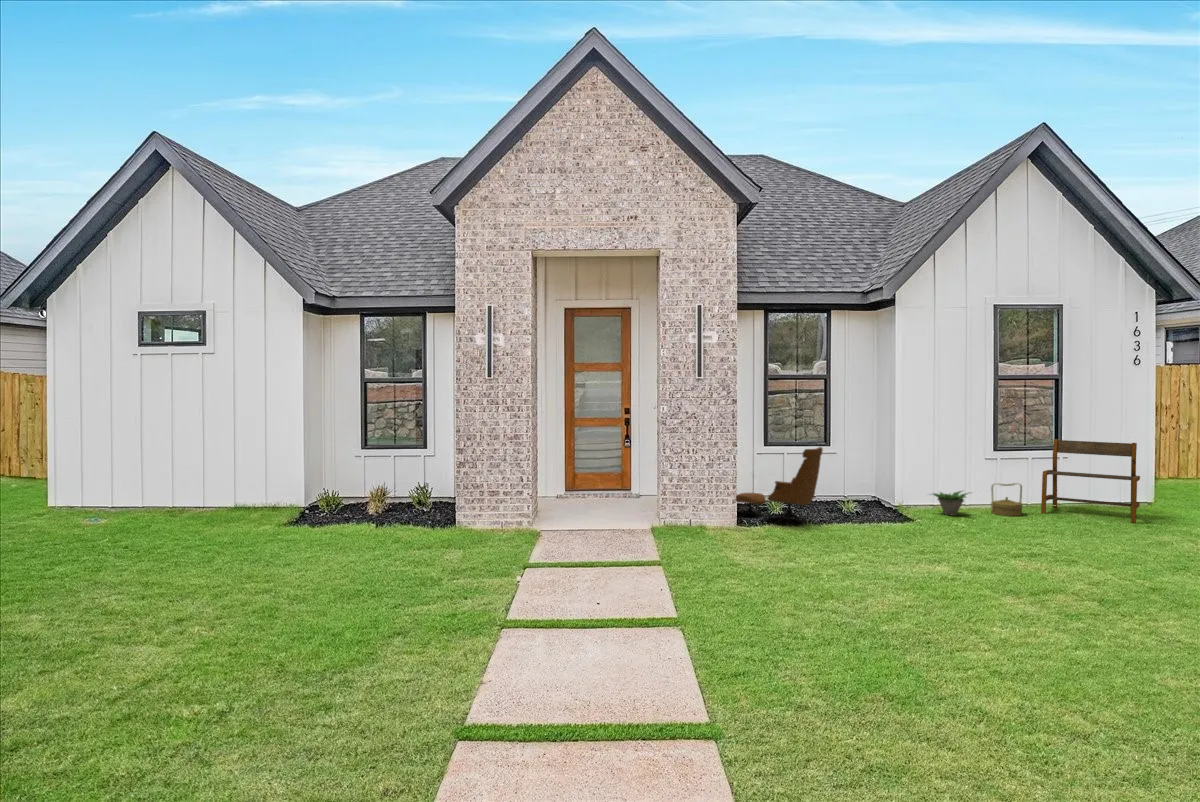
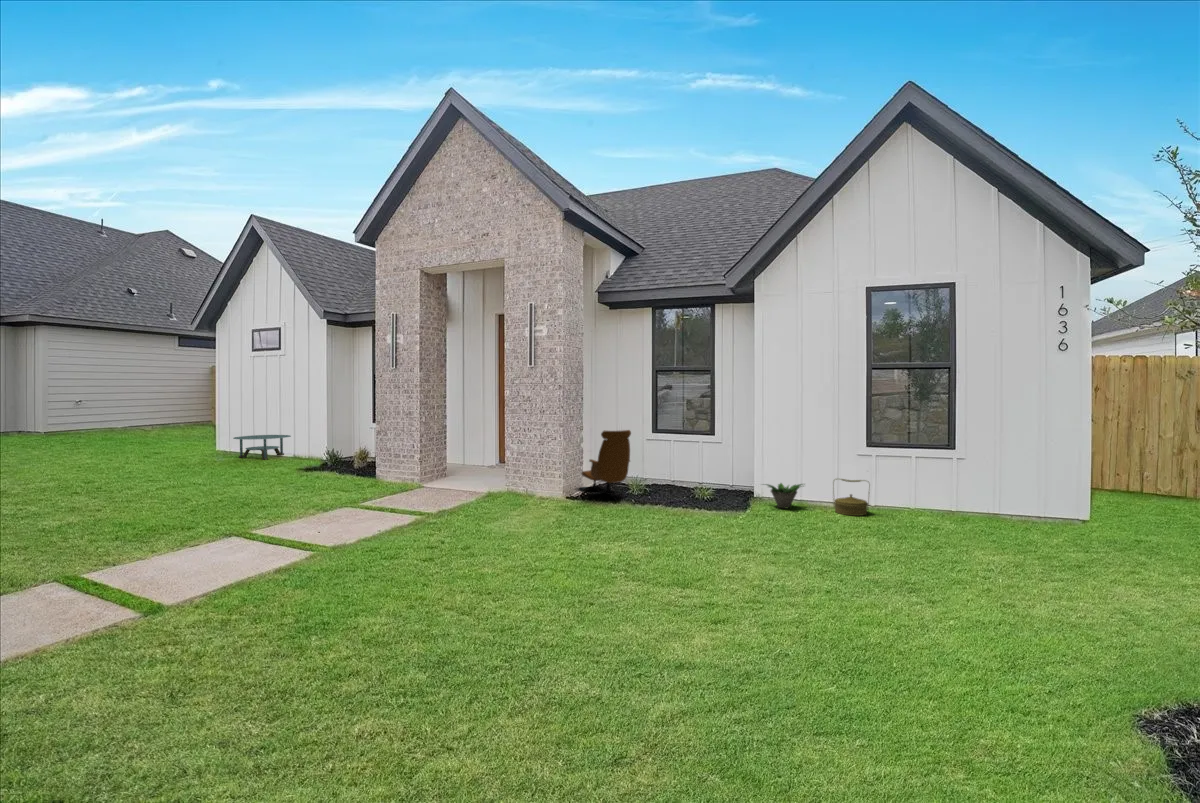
bench: present [1041,439,1140,523] -> none [896,434,1018,537]
round table: none [113,475,204,517] -> present [233,435,291,460]

